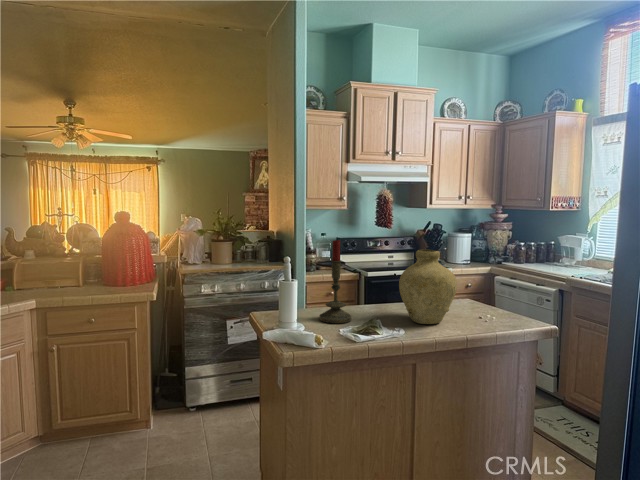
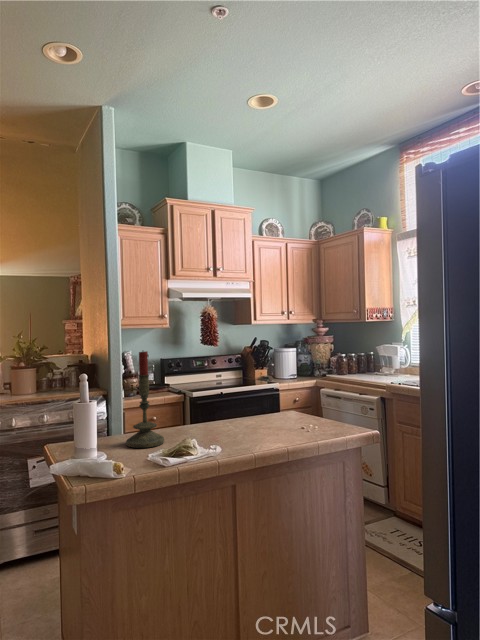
vase: present [399,250,457,324] -> none [216,357,277,439]

